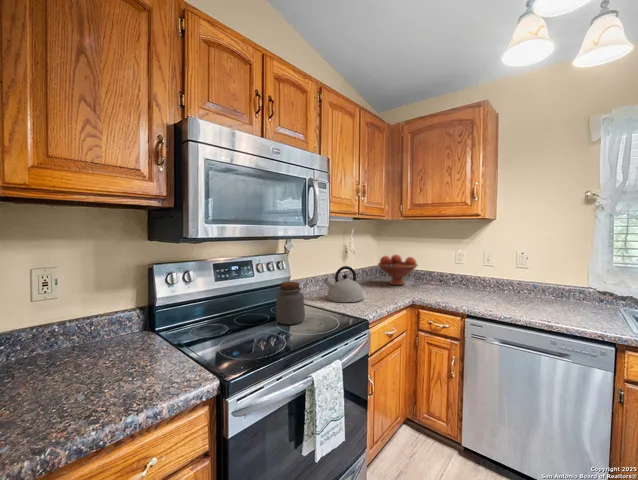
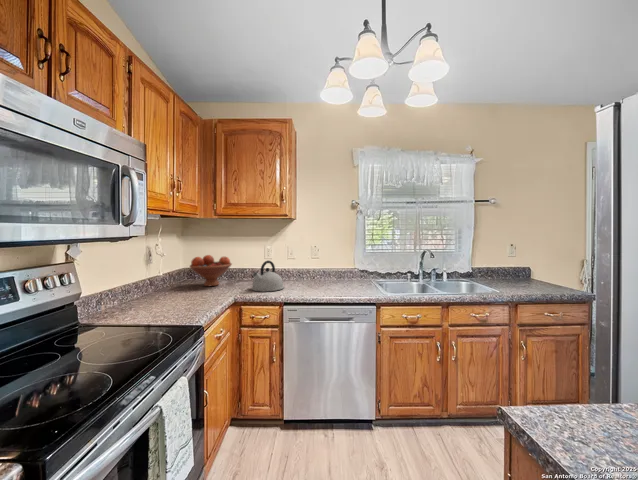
kettle: present [324,266,364,302] -> present [252,261,284,292]
jar: present [276,281,305,325] -> none [79,296,126,354]

